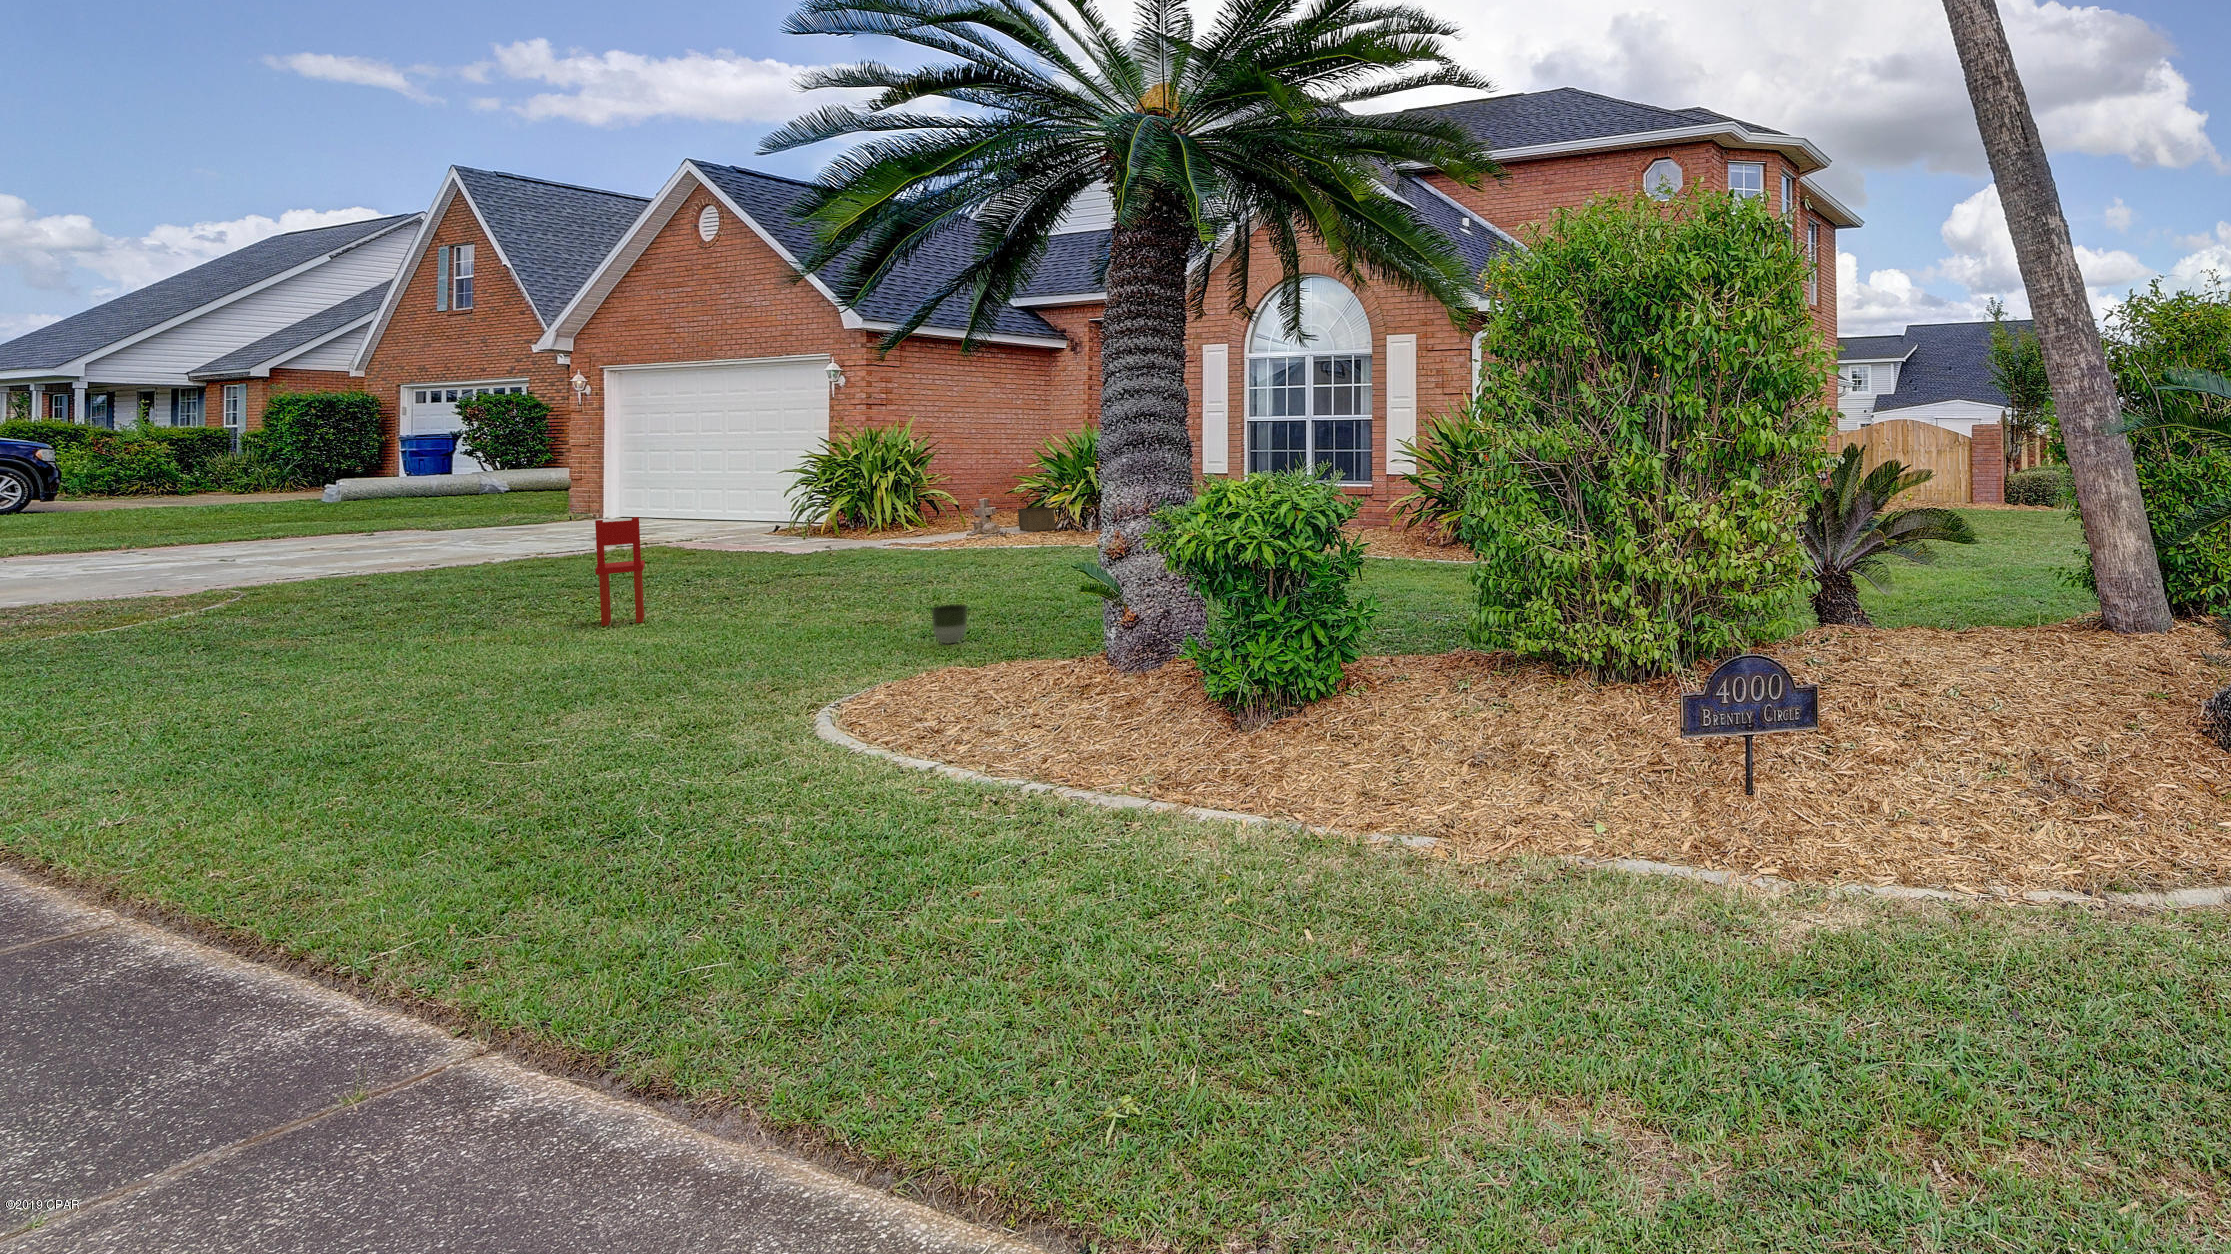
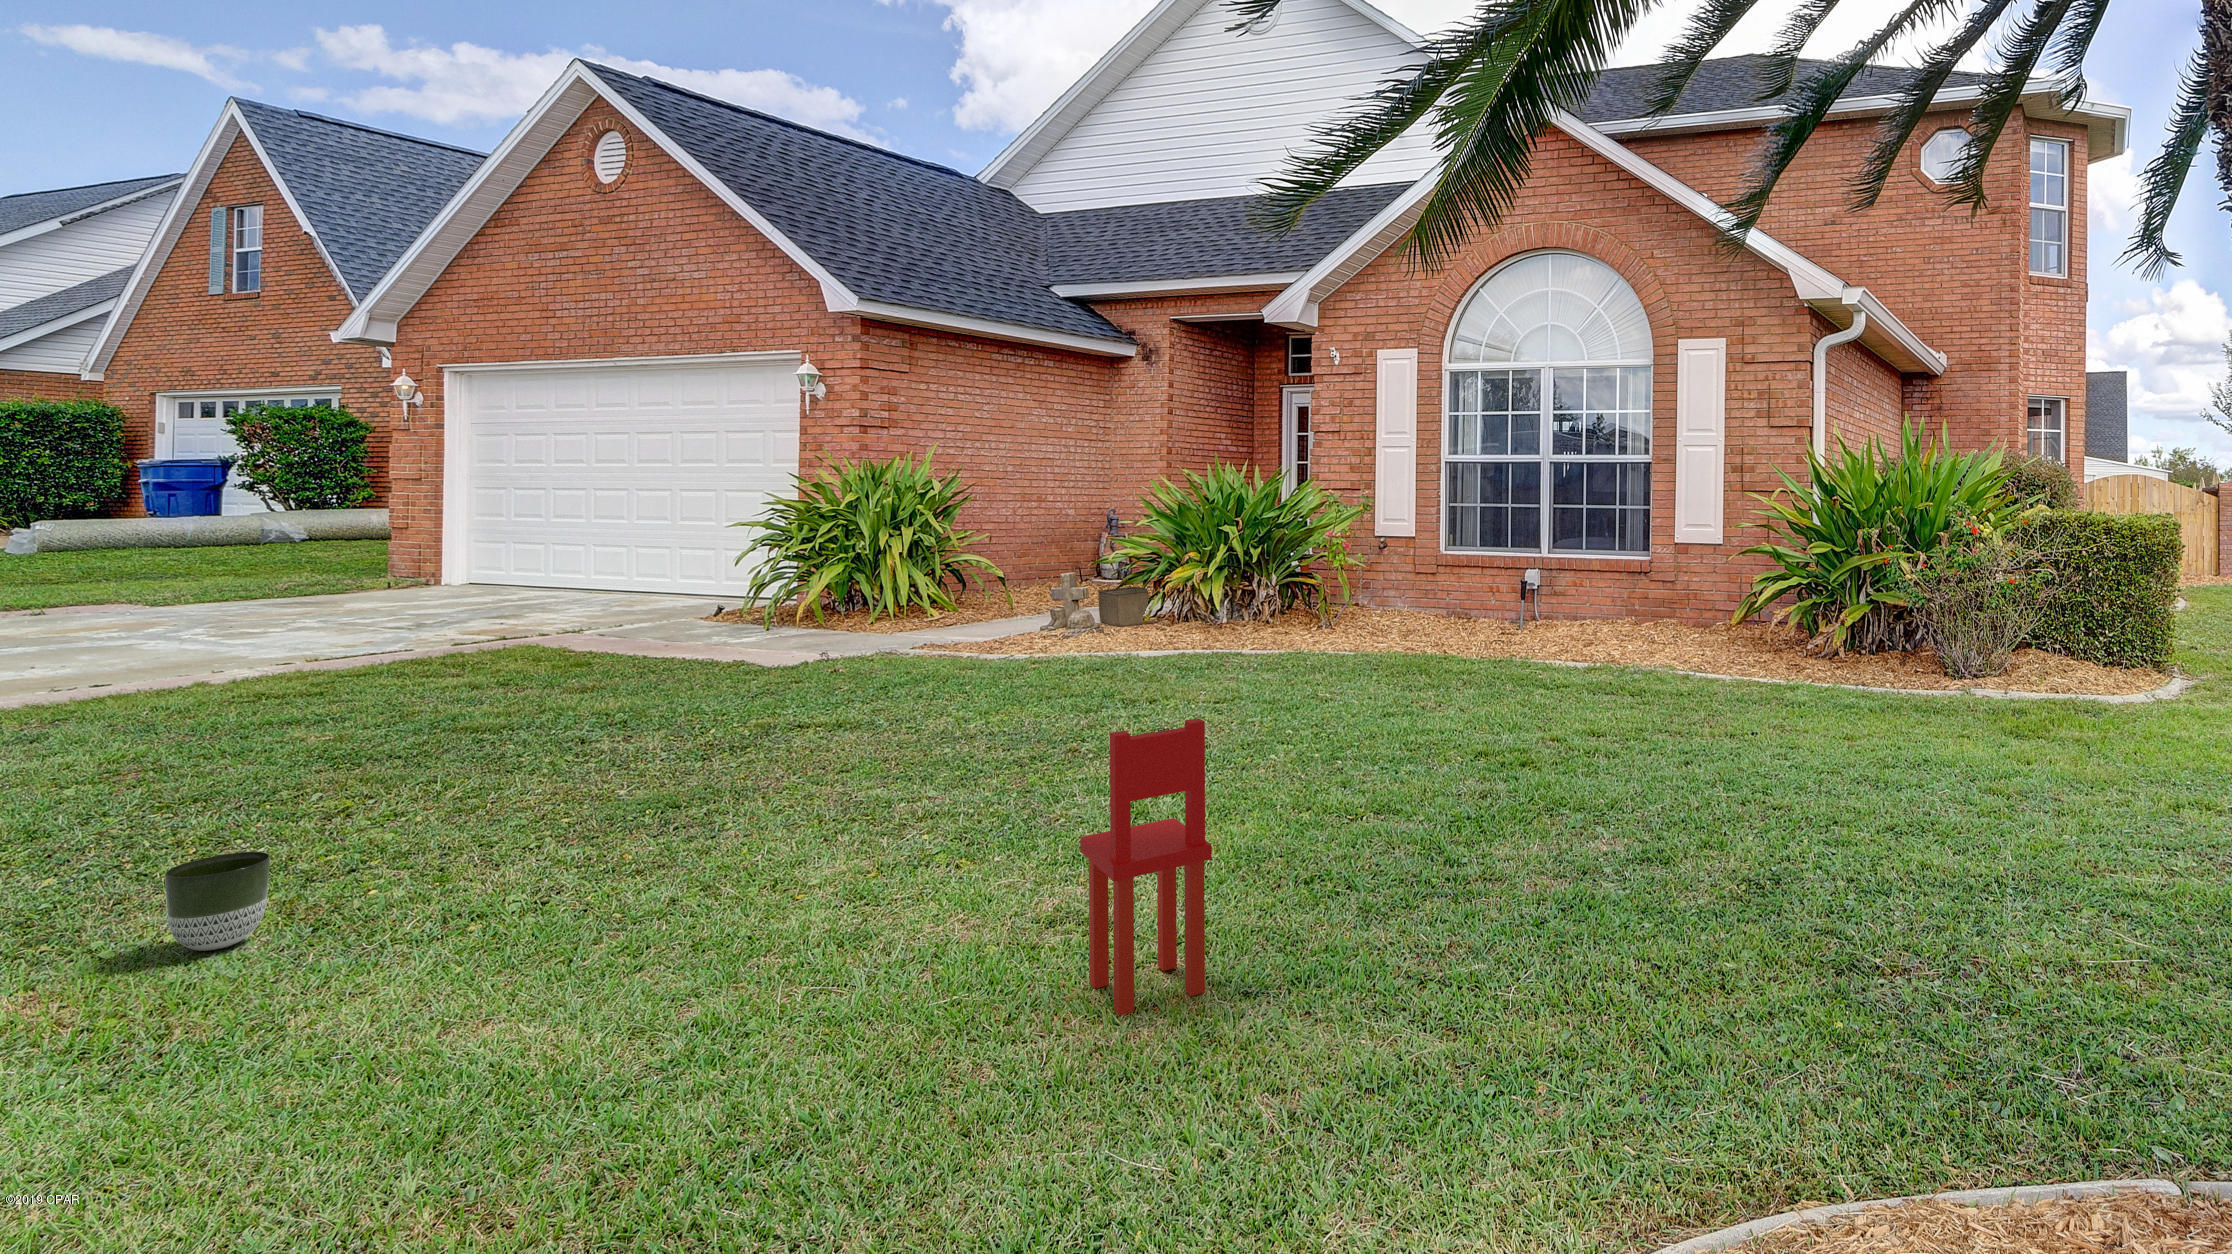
chair: present [595,517,645,626] -> present [1080,718,1212,1016]
planter: present [932,604,967,644] -> present [165,852,270,951]

